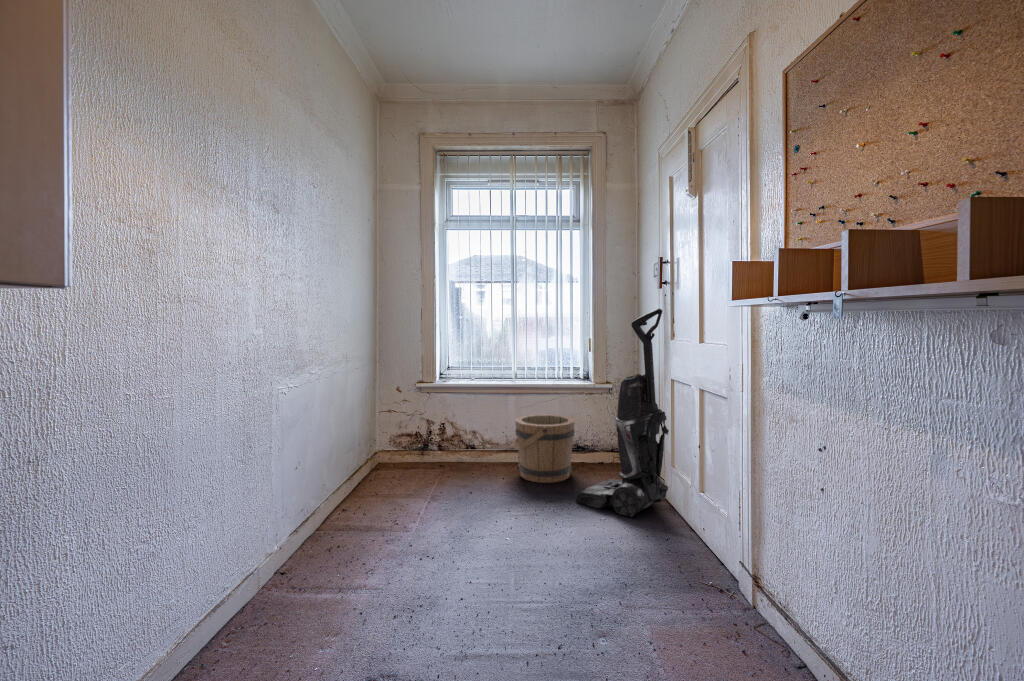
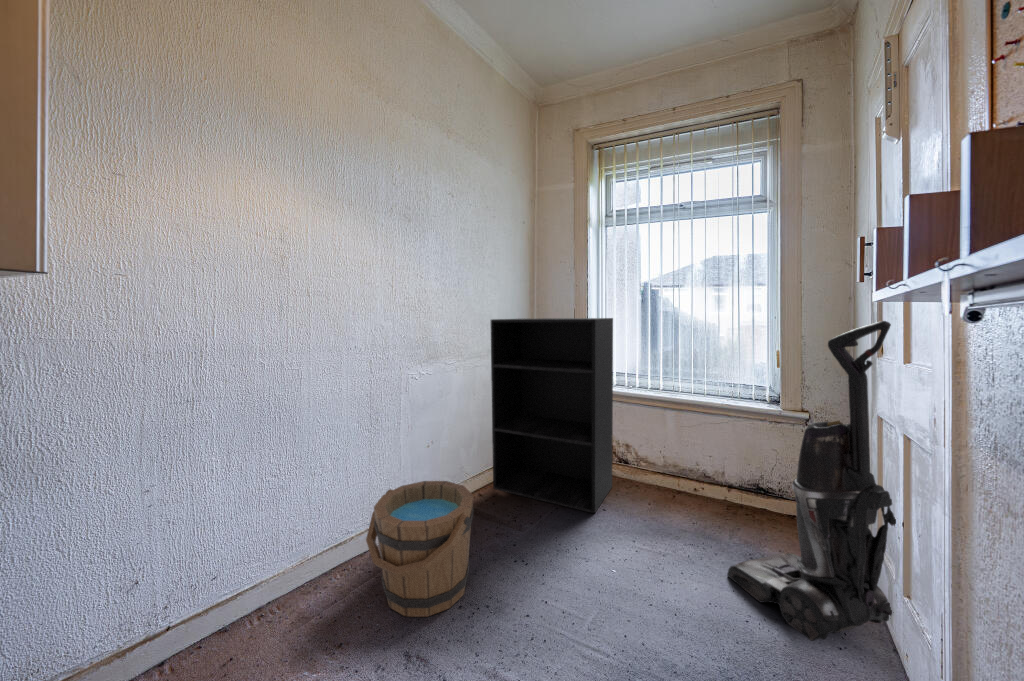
bookshelf: none [349,310,466,492] -> present [491,318,613,513]
bucket: present [512,414,575,483] -> present [366,481,474,617]

